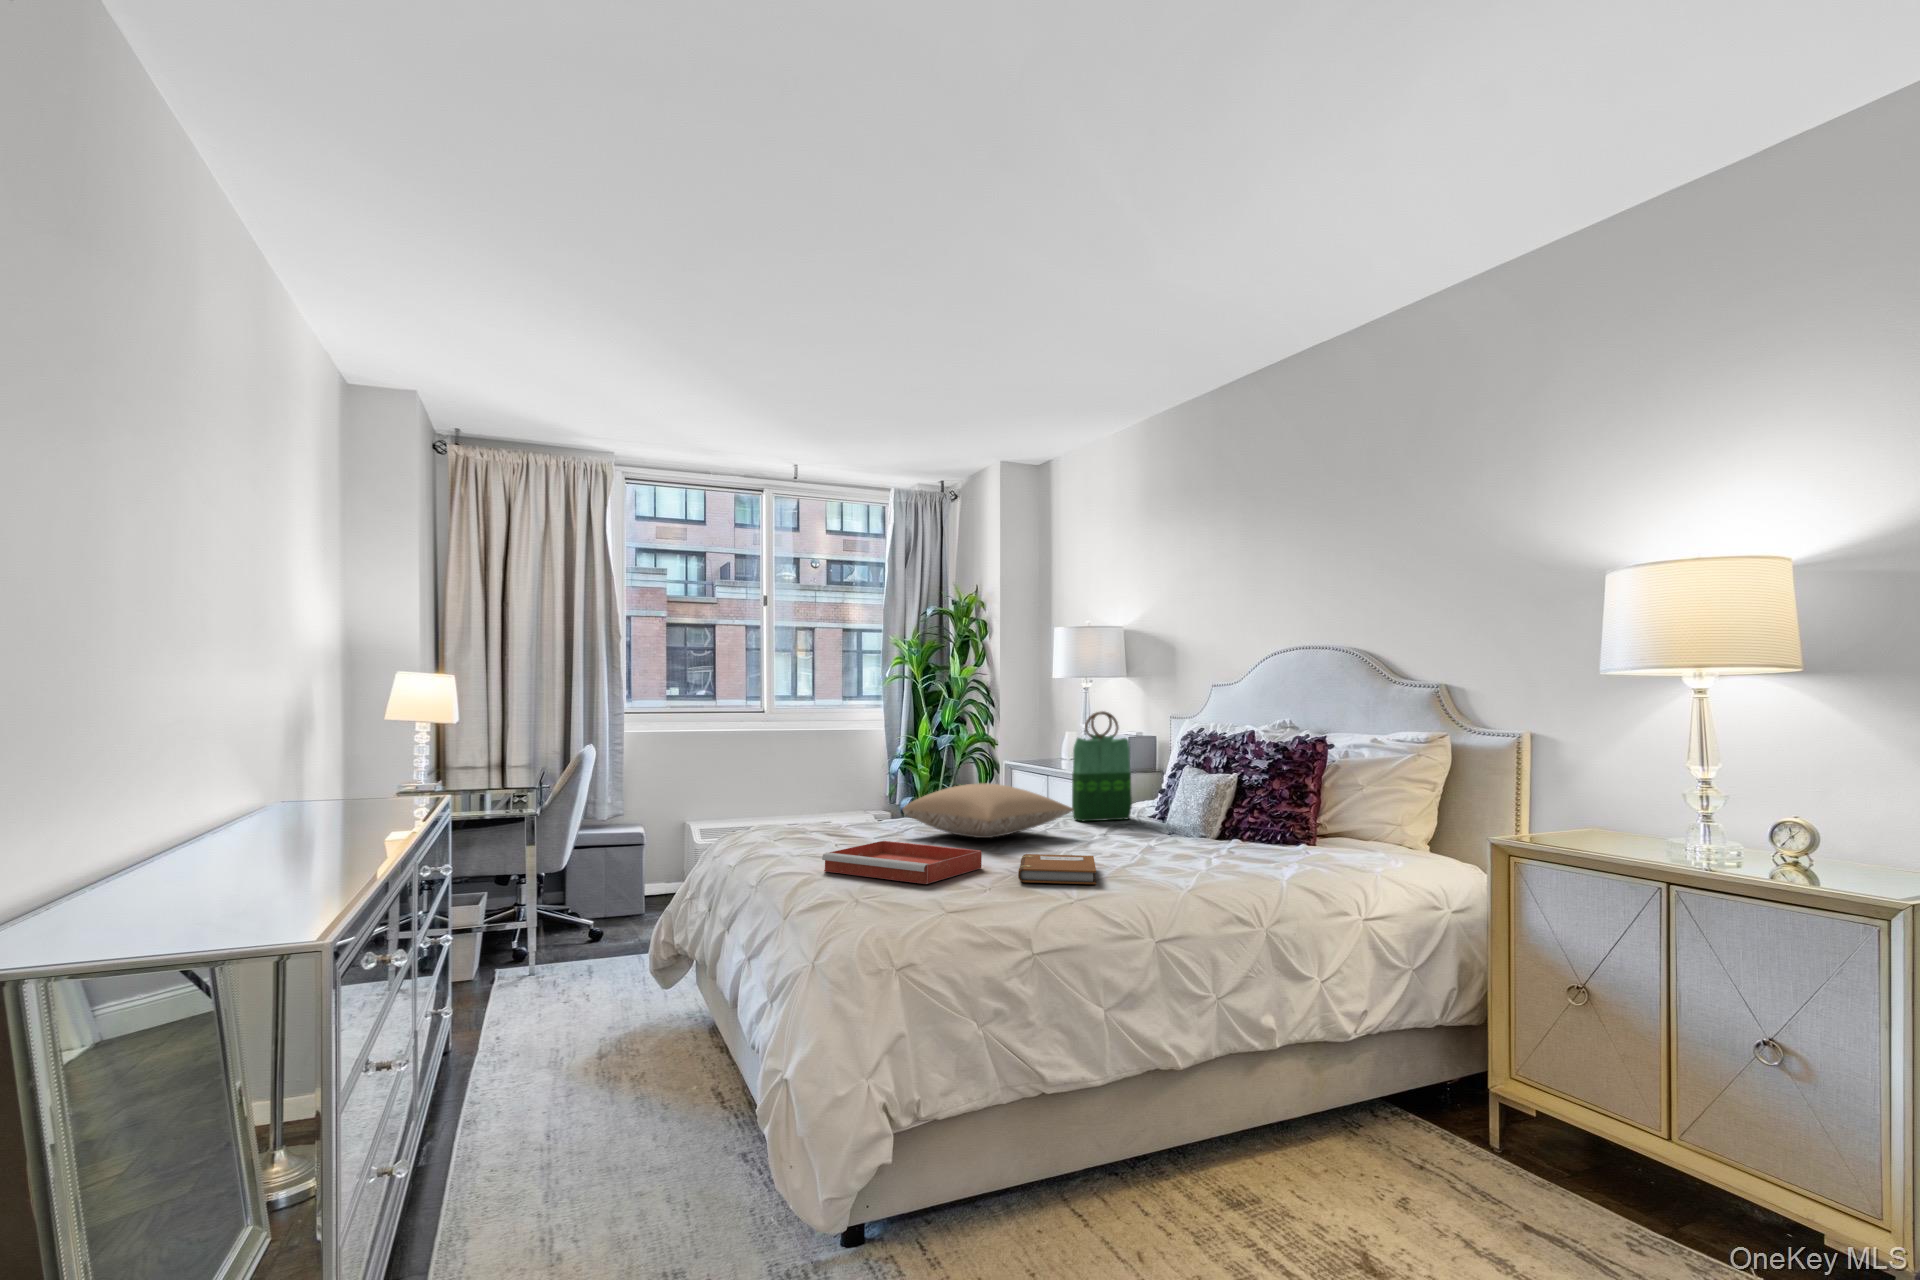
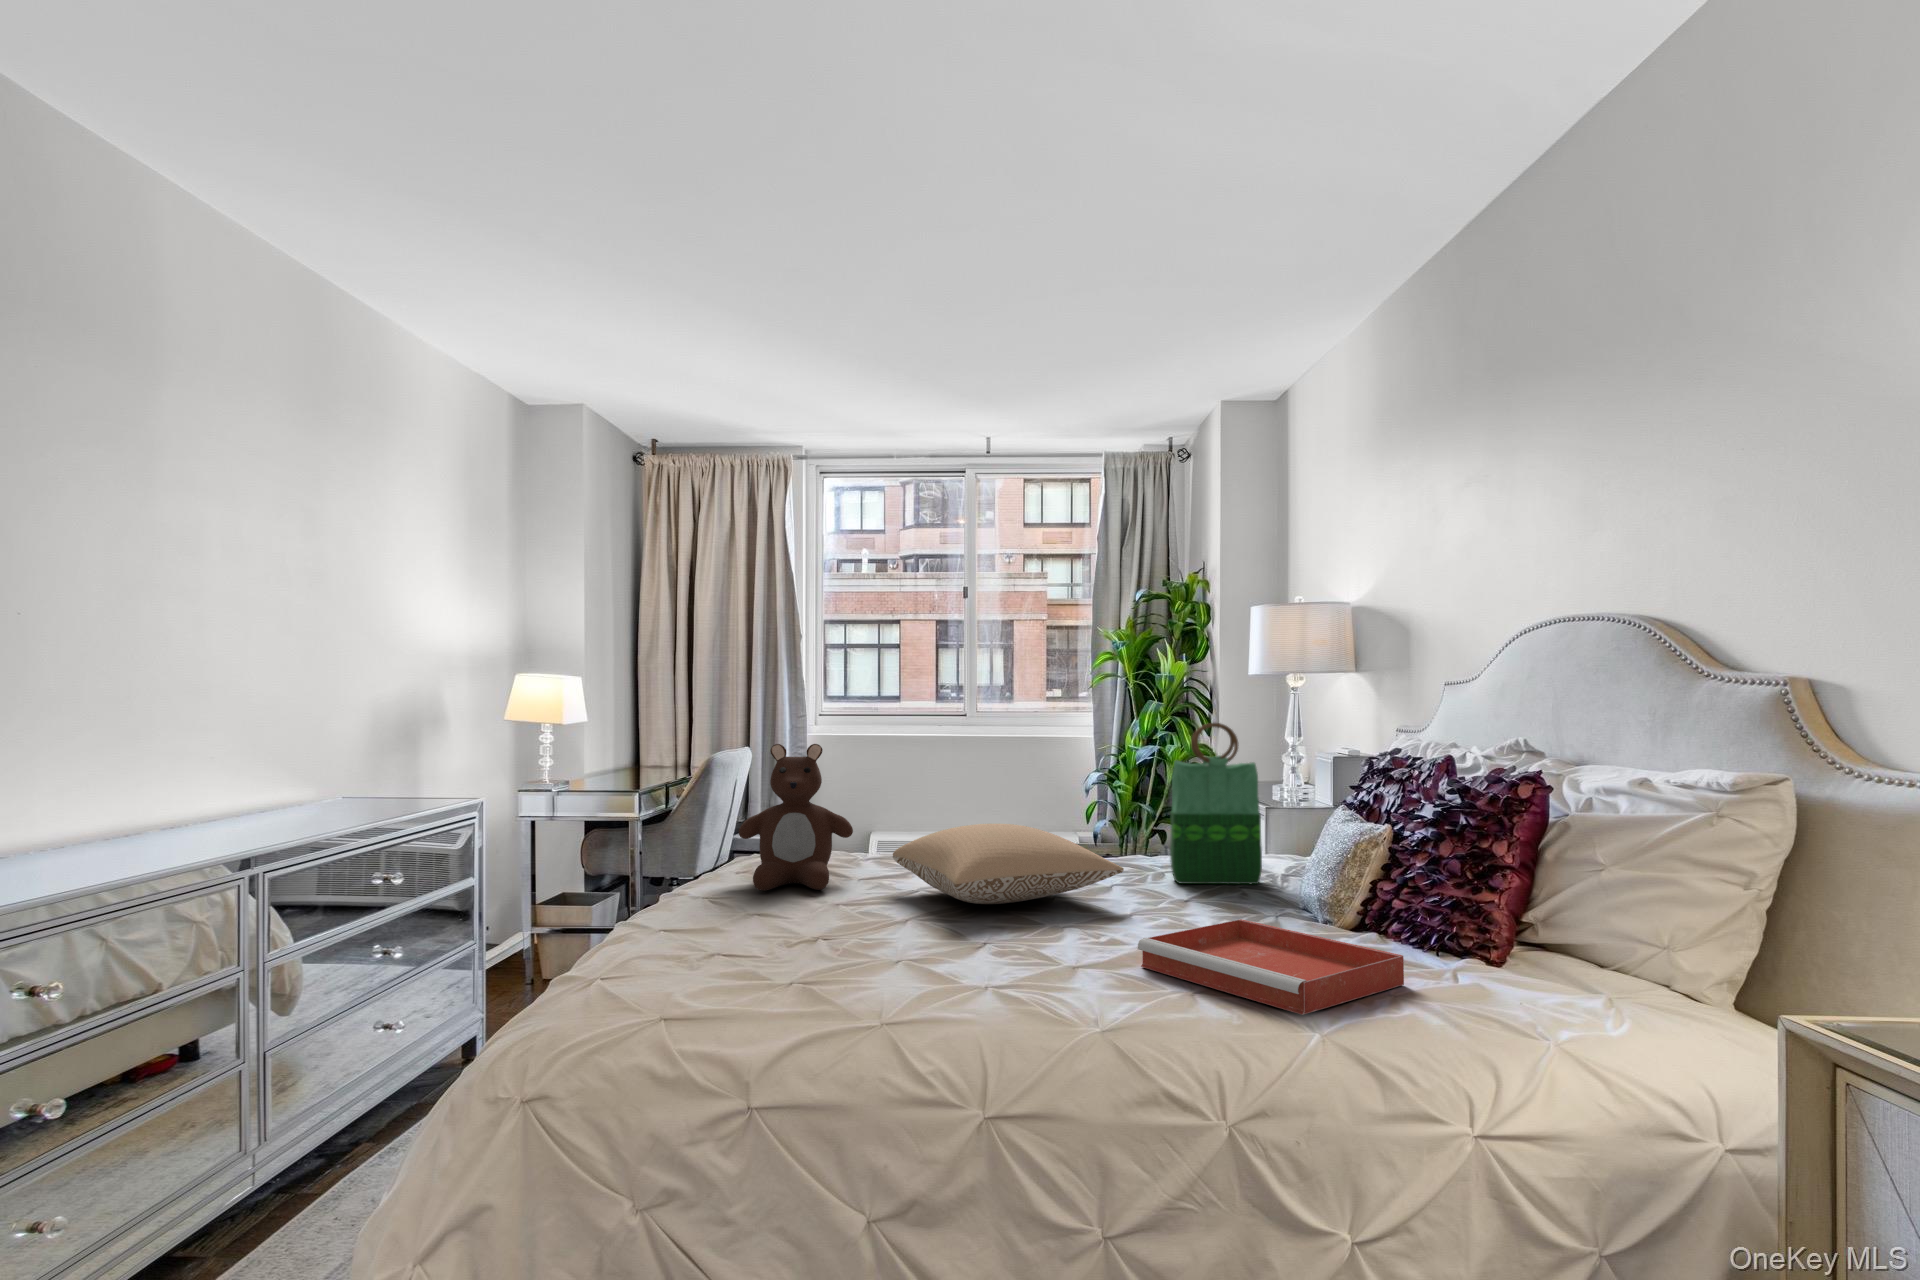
teddy bear: none [775,730,858,840] -> present [739,744,853,891]
tray: present [822,841,982,884] -> present [1138,919,1404,1015]
notebook: present [1018,854,1096,884] -> none [881,944,1051,1015]

